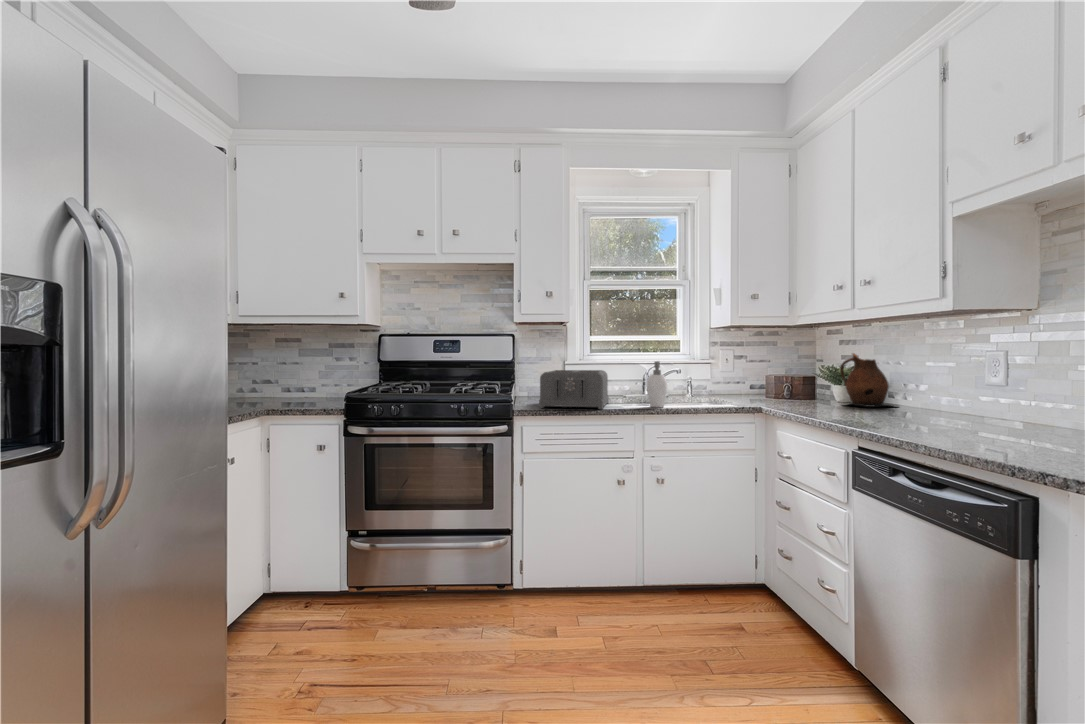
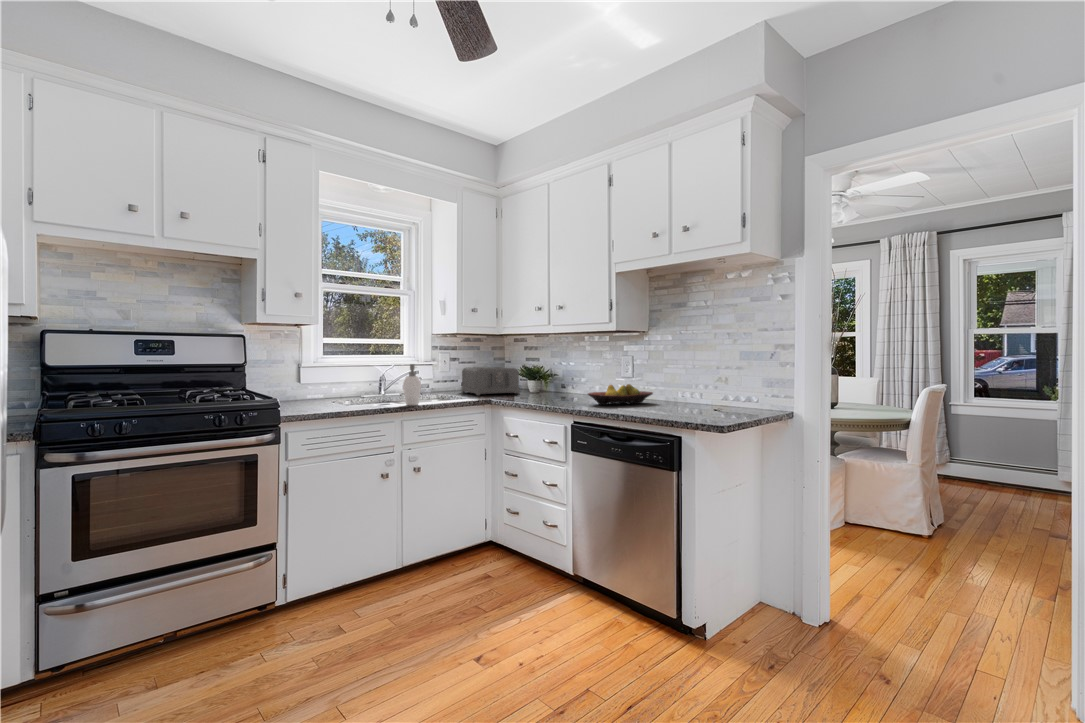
ceramic pitcher: present [840,353,895,407] -> none [538,357,575,396]
toaster: present [539,370,609,409] -> present [461,367,520,395]
fruit bowl: none [890,395,1024,428] -> present [588,384,653,405]

